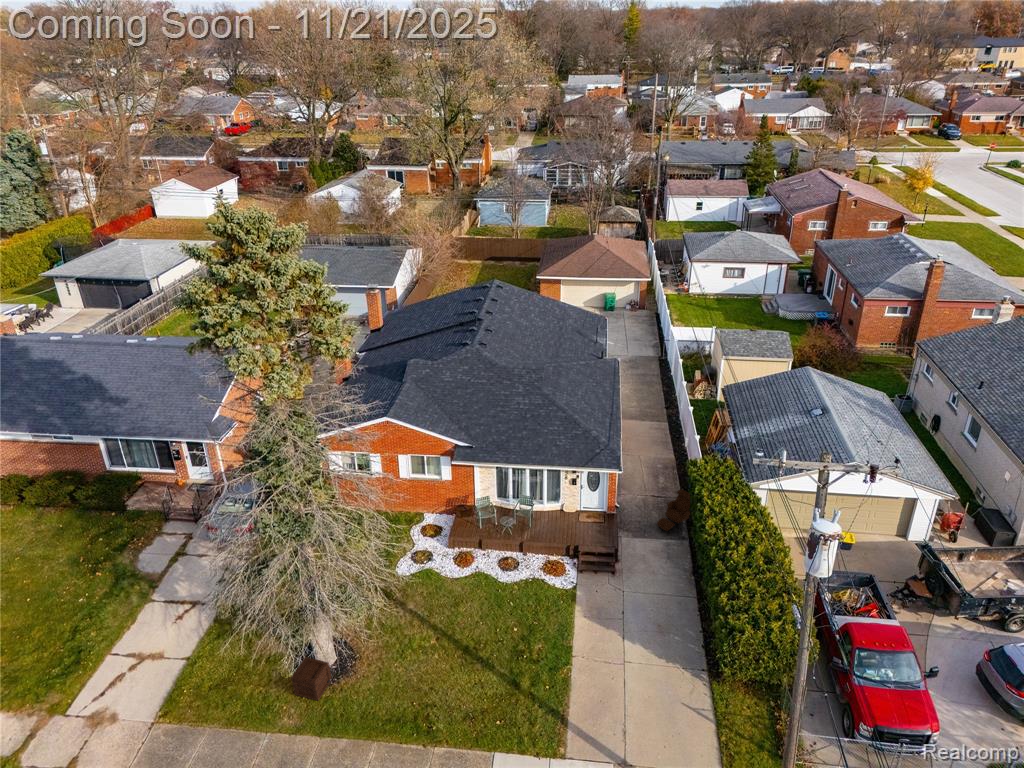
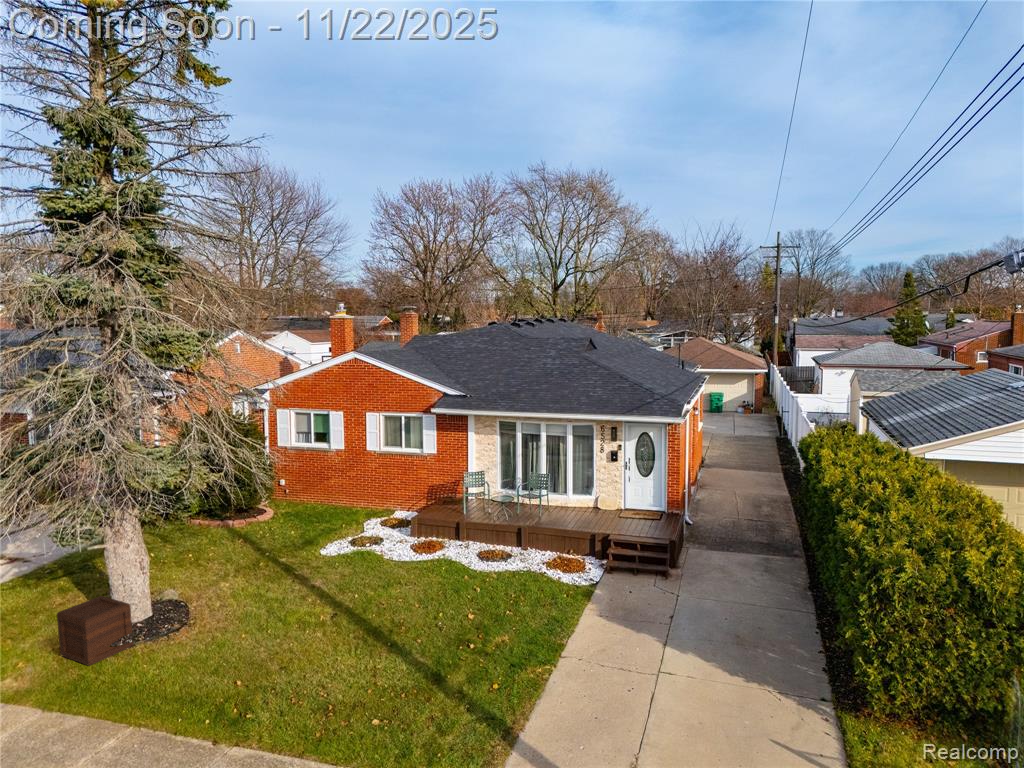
lounge chair: present [657,490,690,531] -> none [748,487,809,550]

